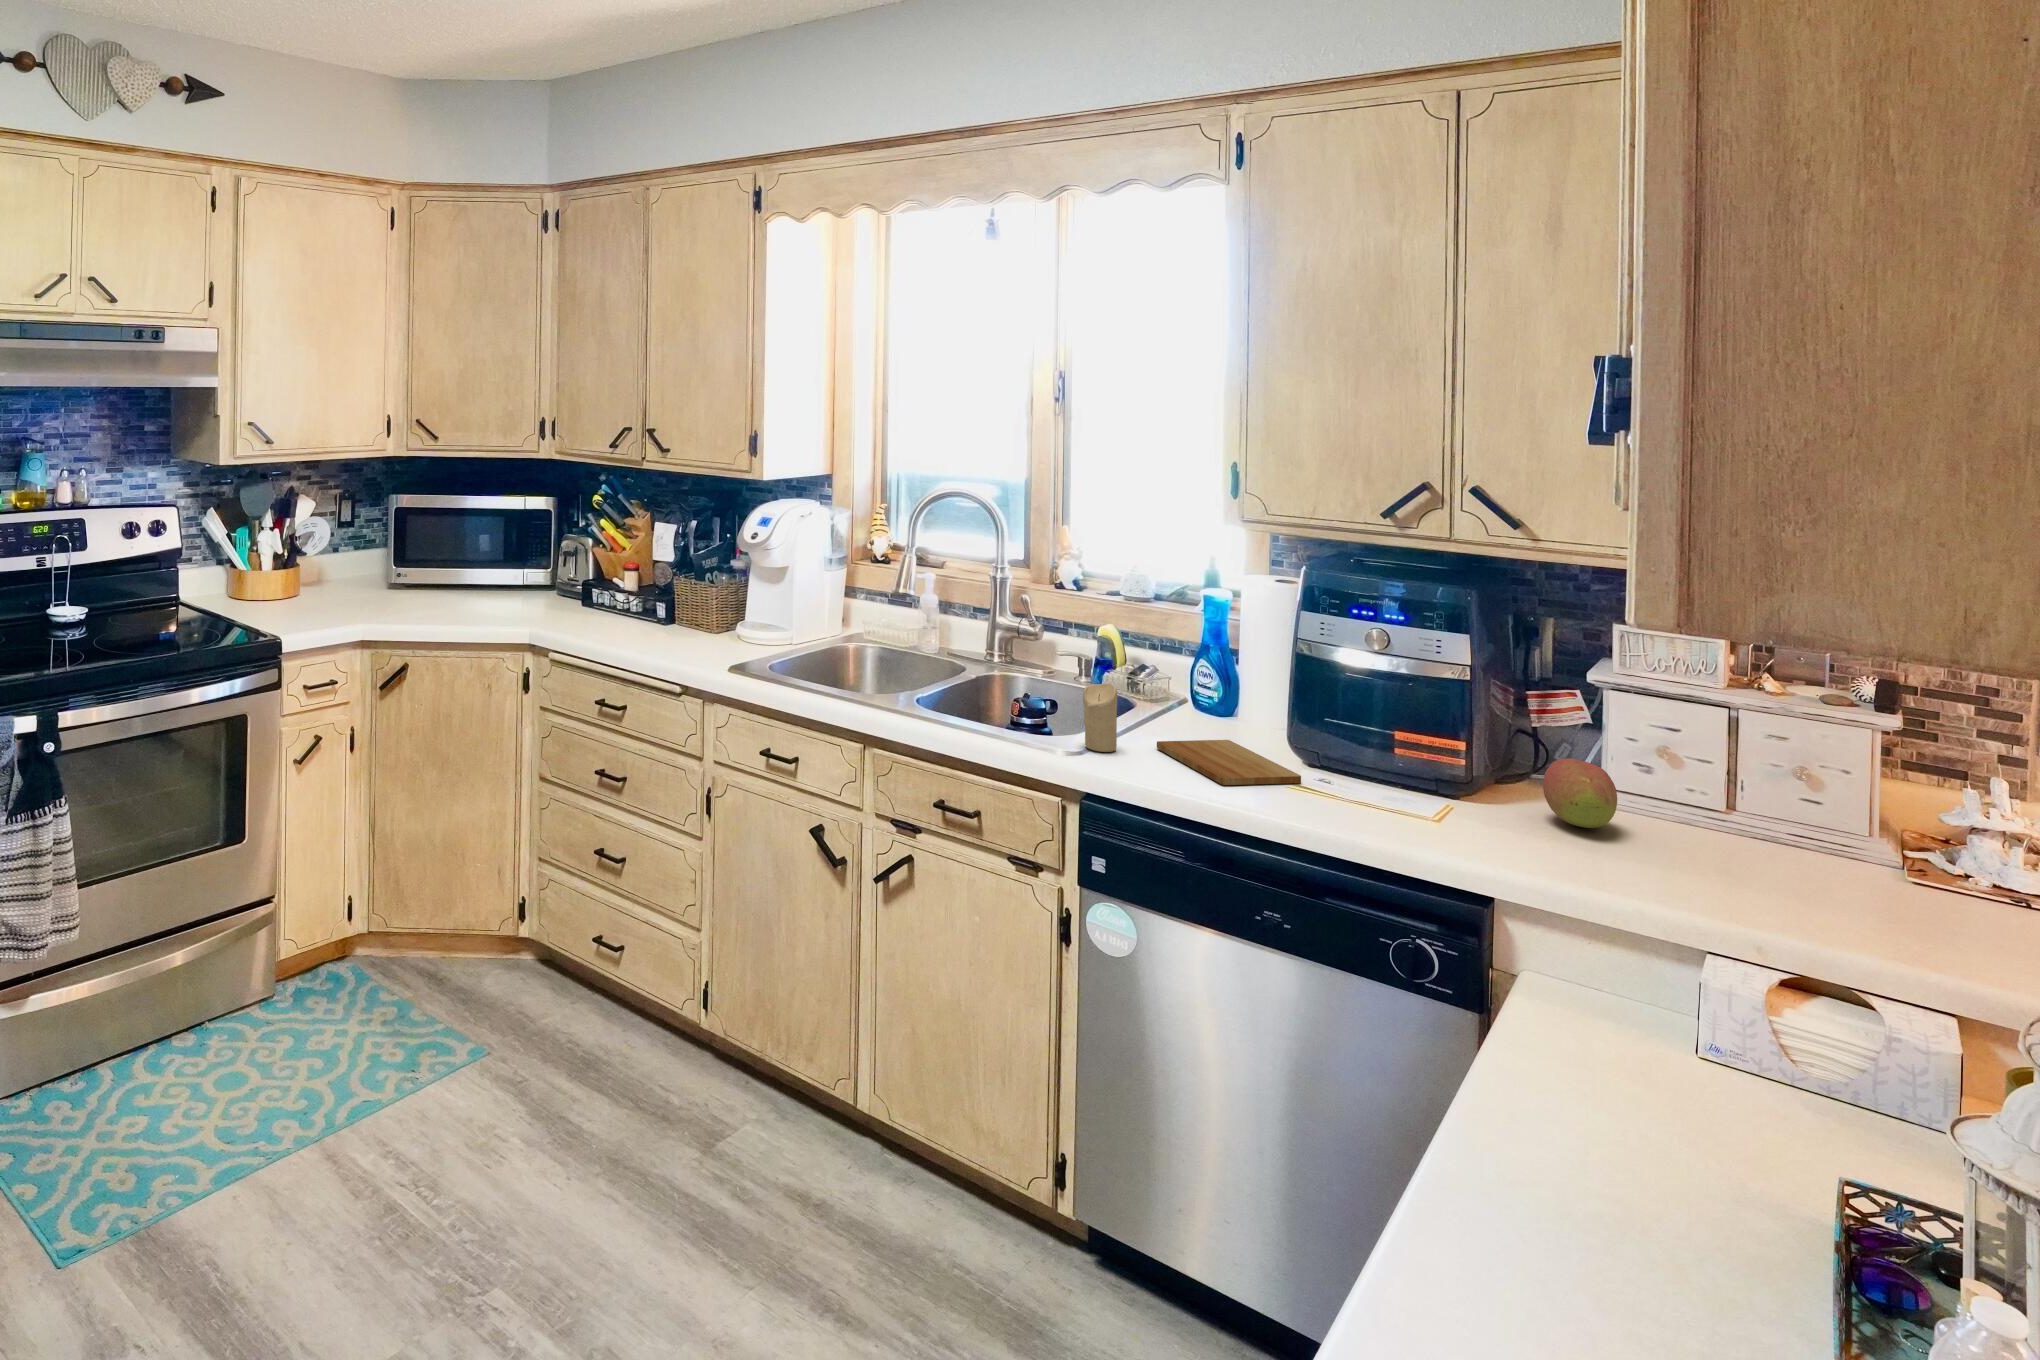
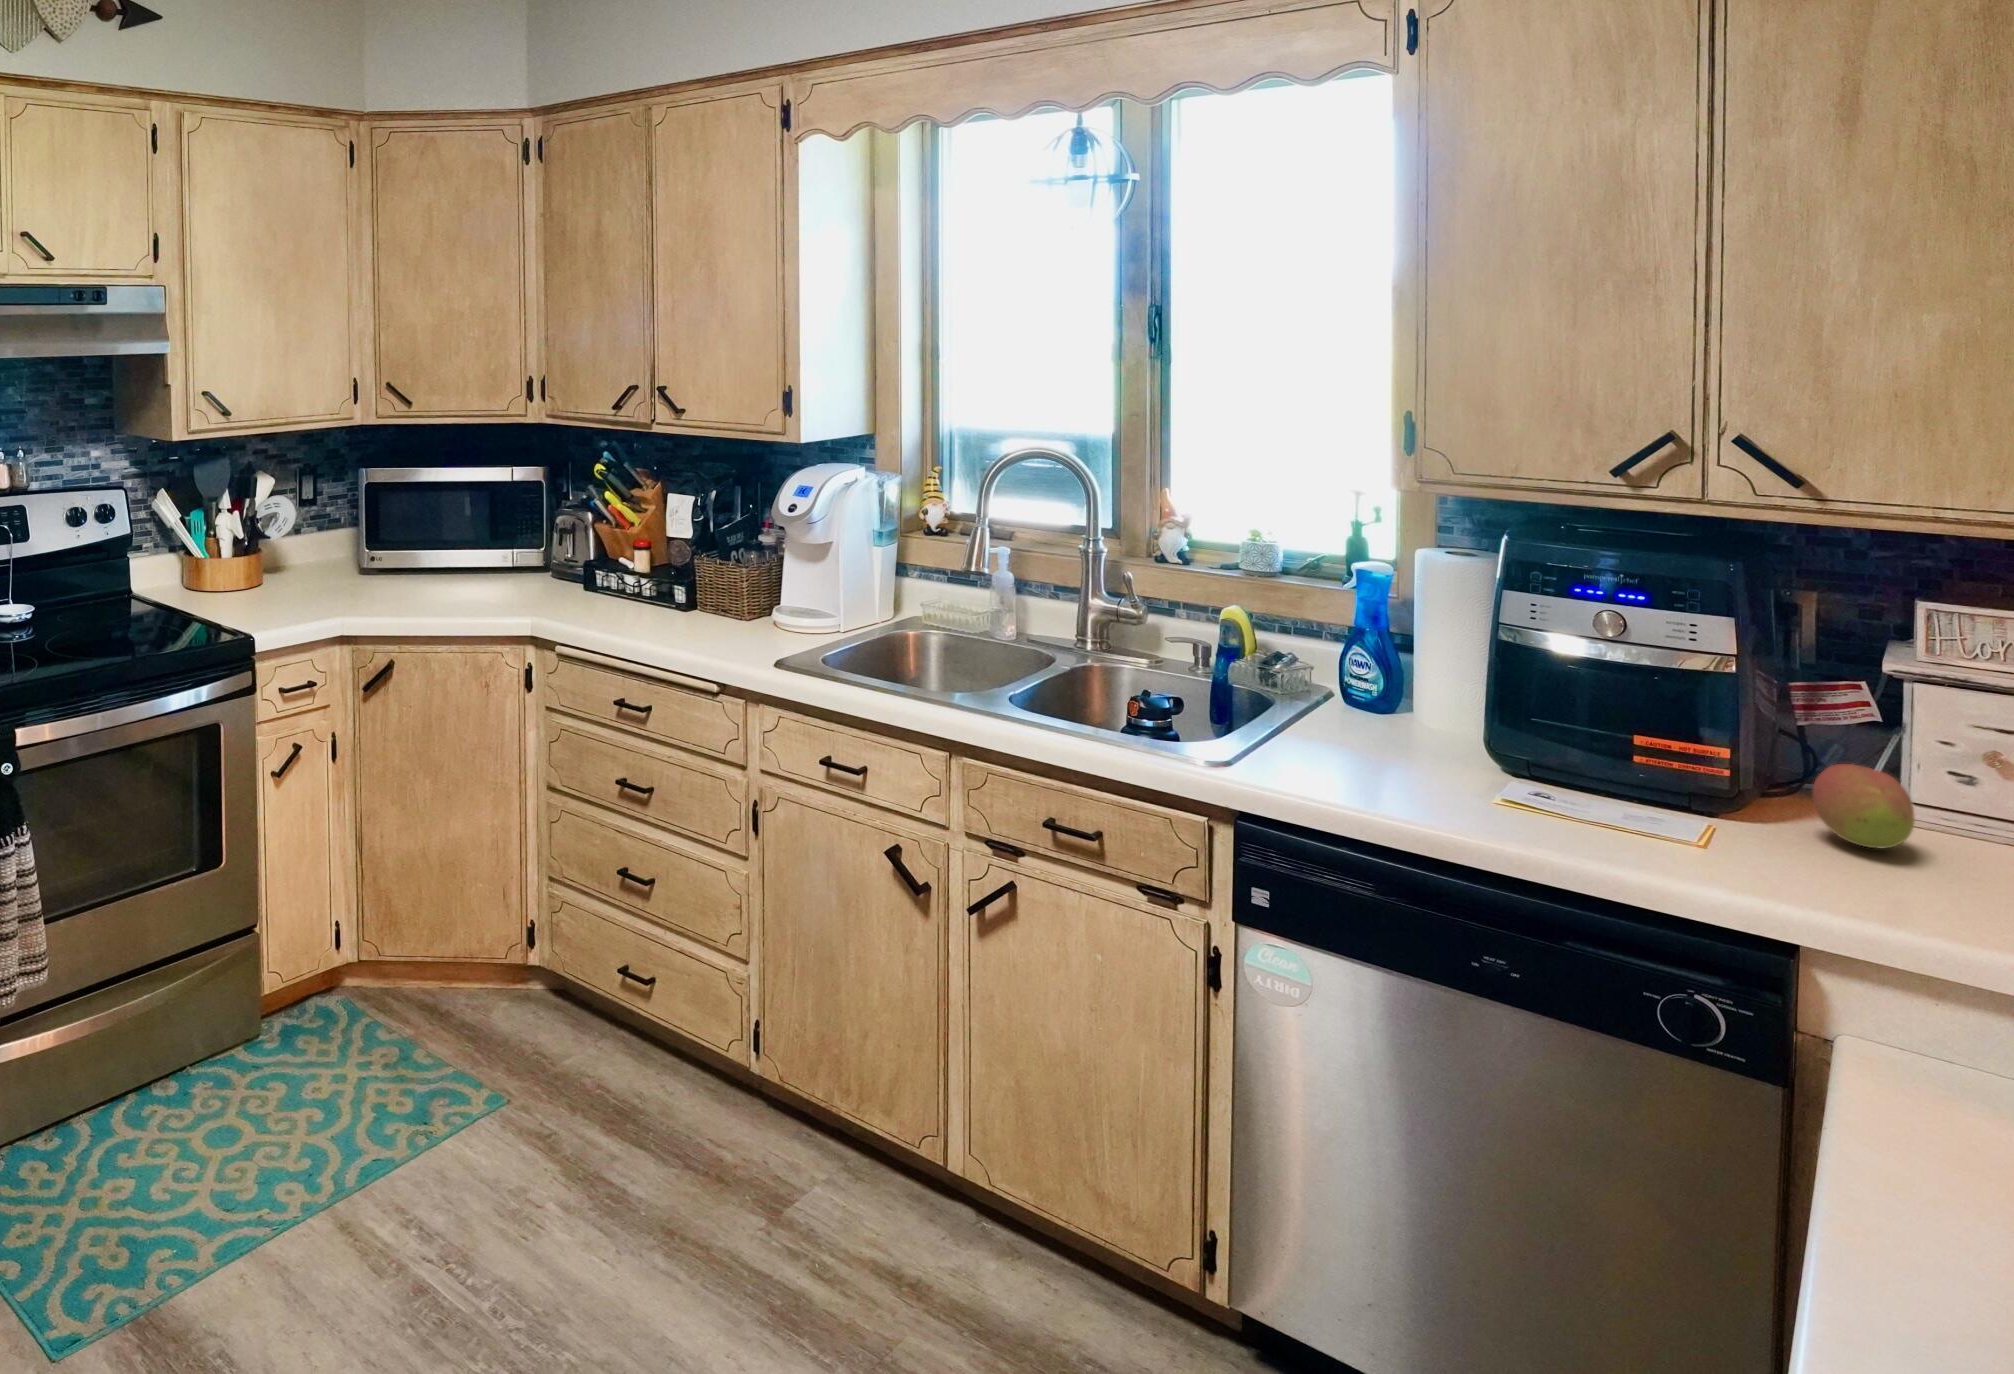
candle: present [1083,683,1117,752] -> none [1216,678,1259,759]
cutting board: present [1157,740,1301,785] -> none [1306,741,1497,799]

